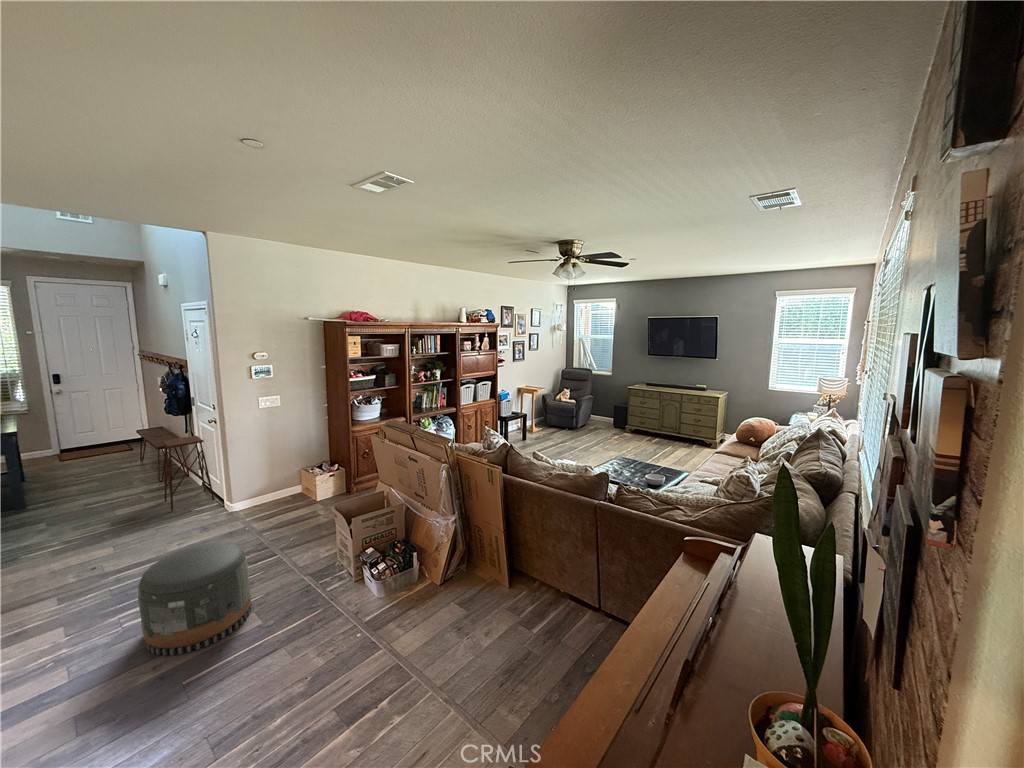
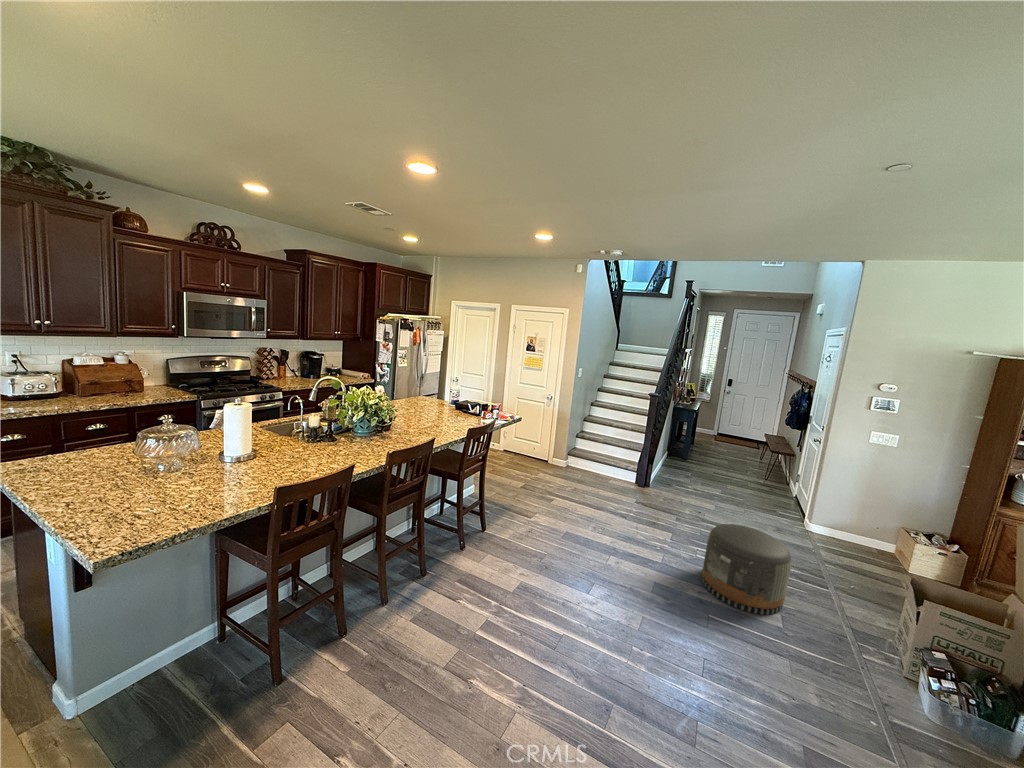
side table: present [162,436,214,511] -> none [761,445,806,513]

